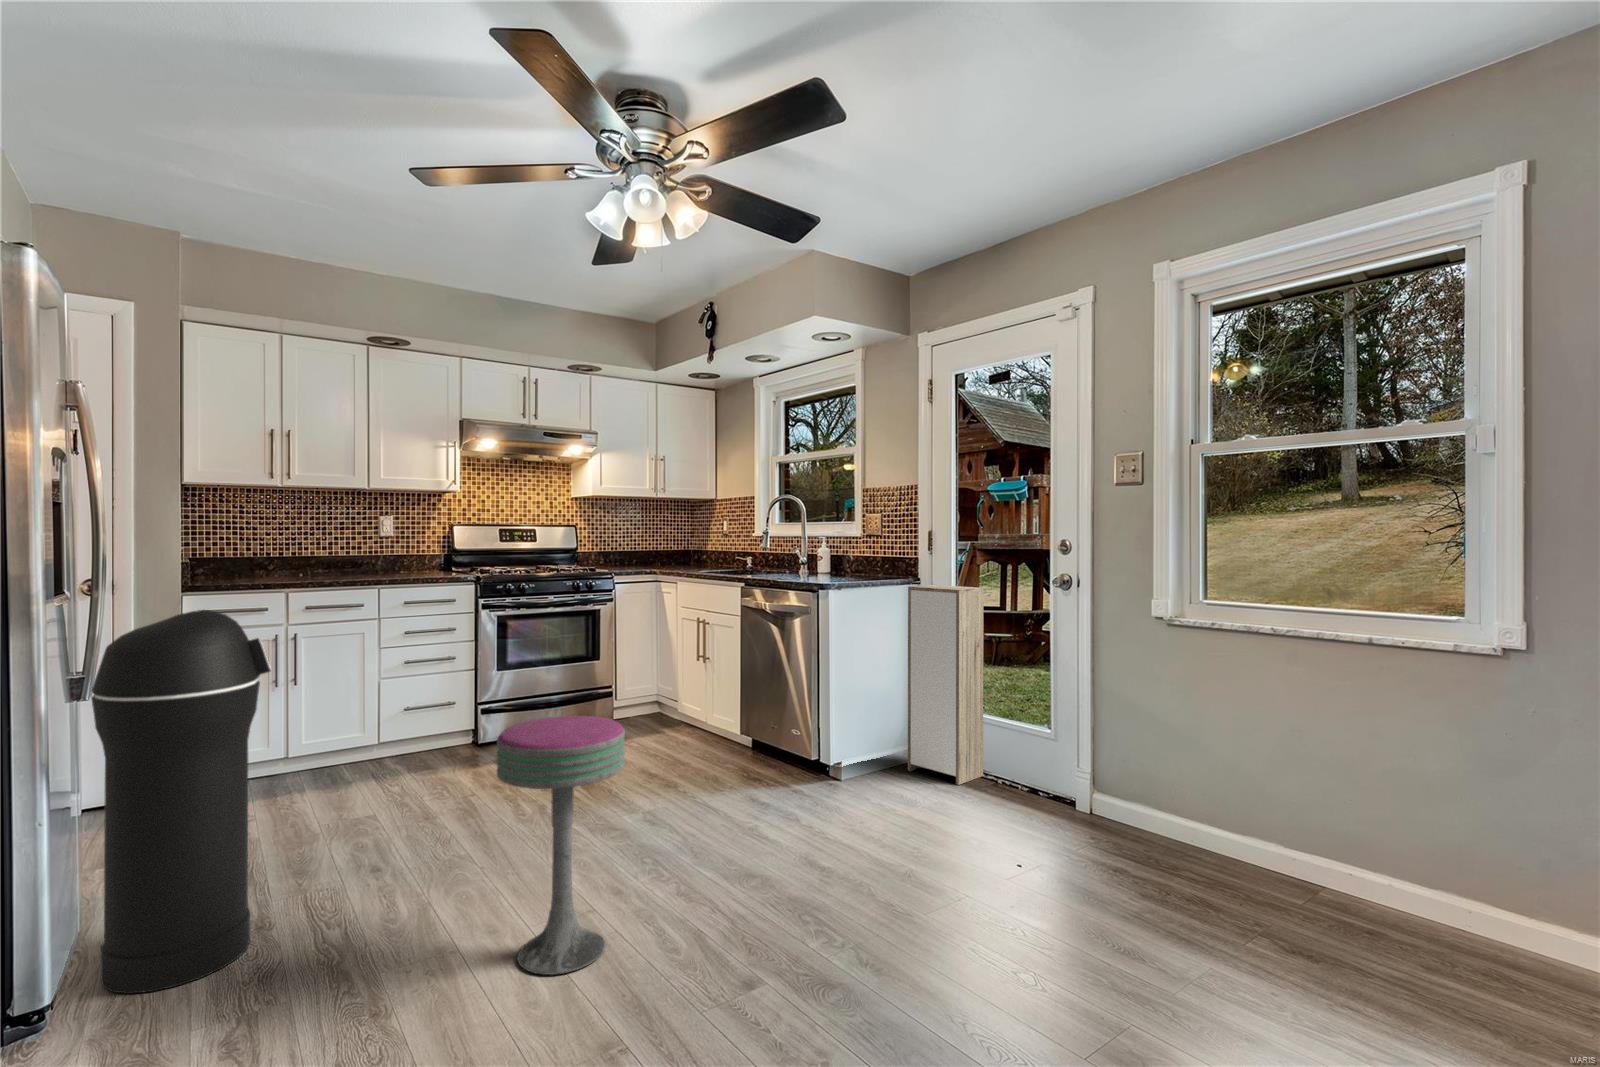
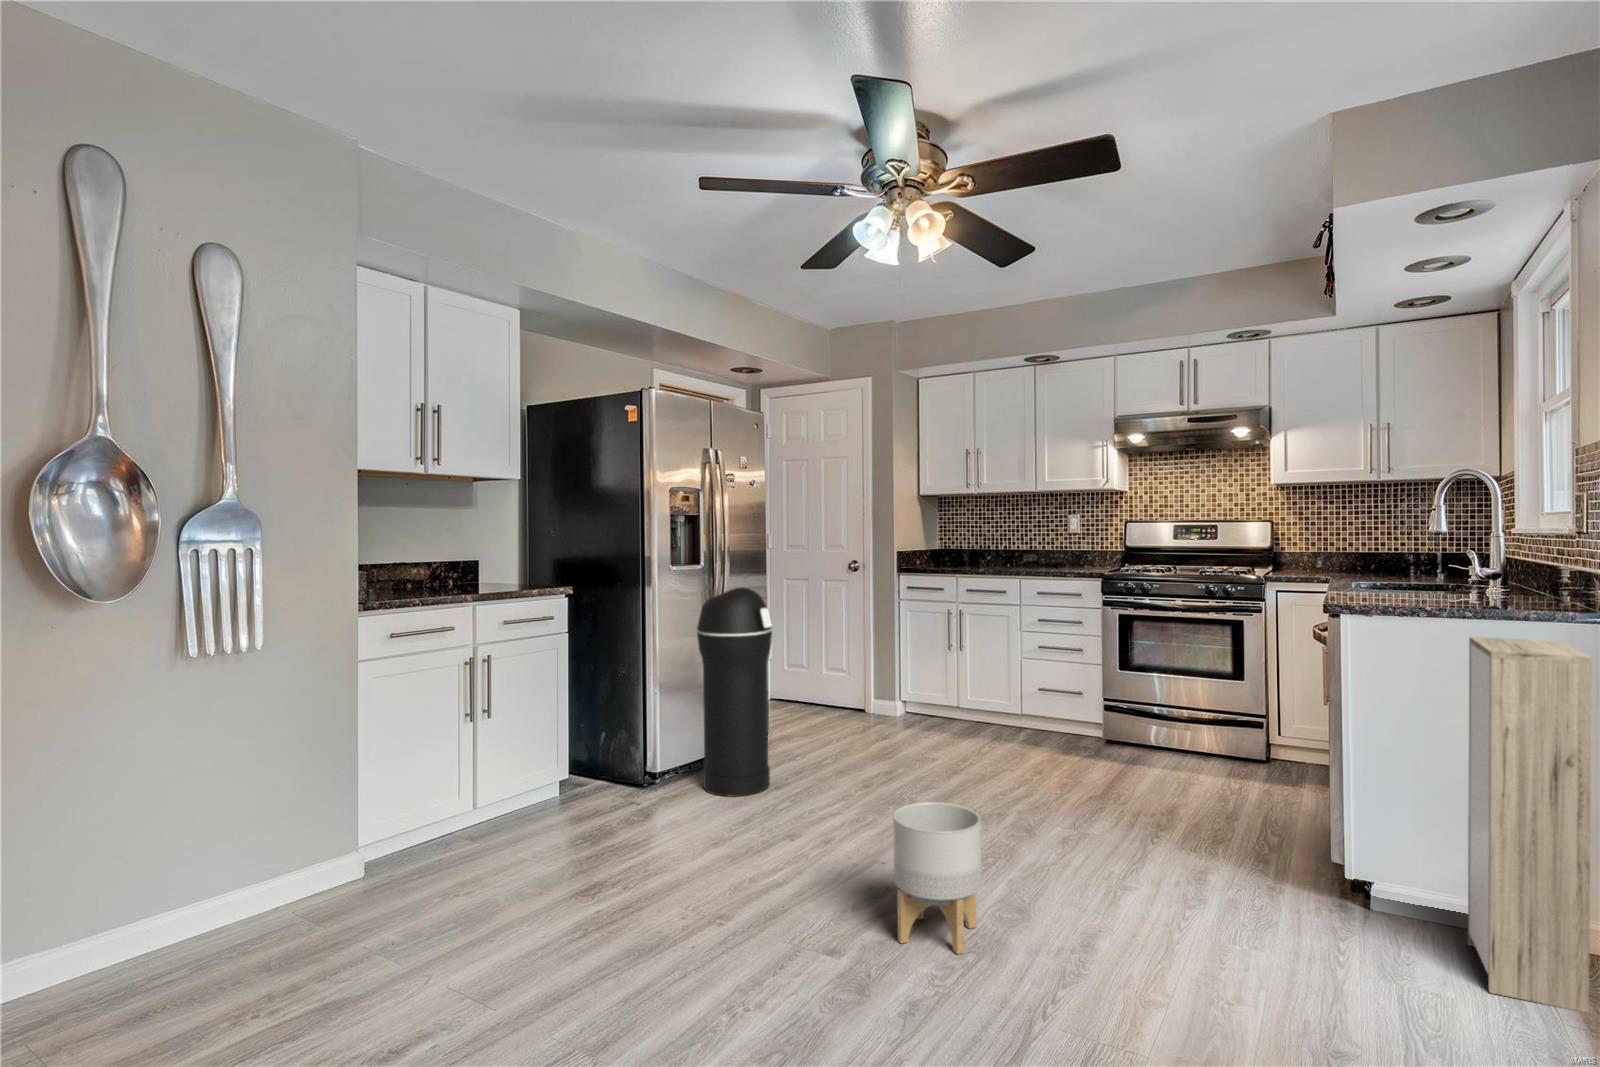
bar stool: present [497,716,625,975] -> none [765,690,859,880]
planter: none [740,783,827,940] -> present [893,802,981,955]

